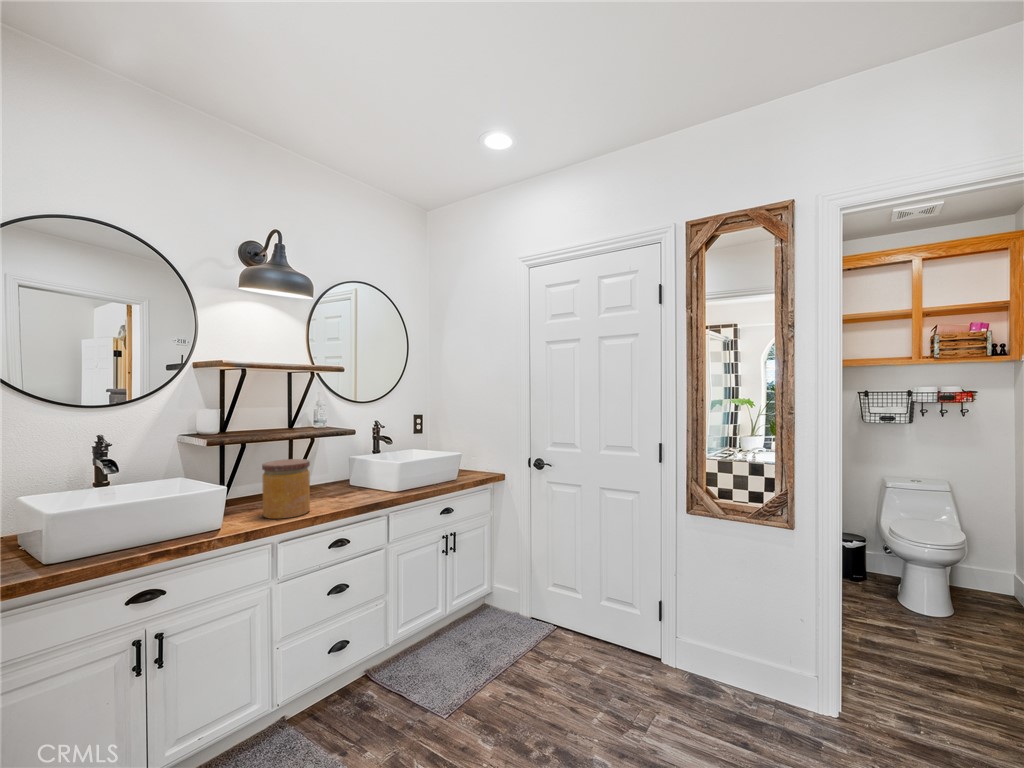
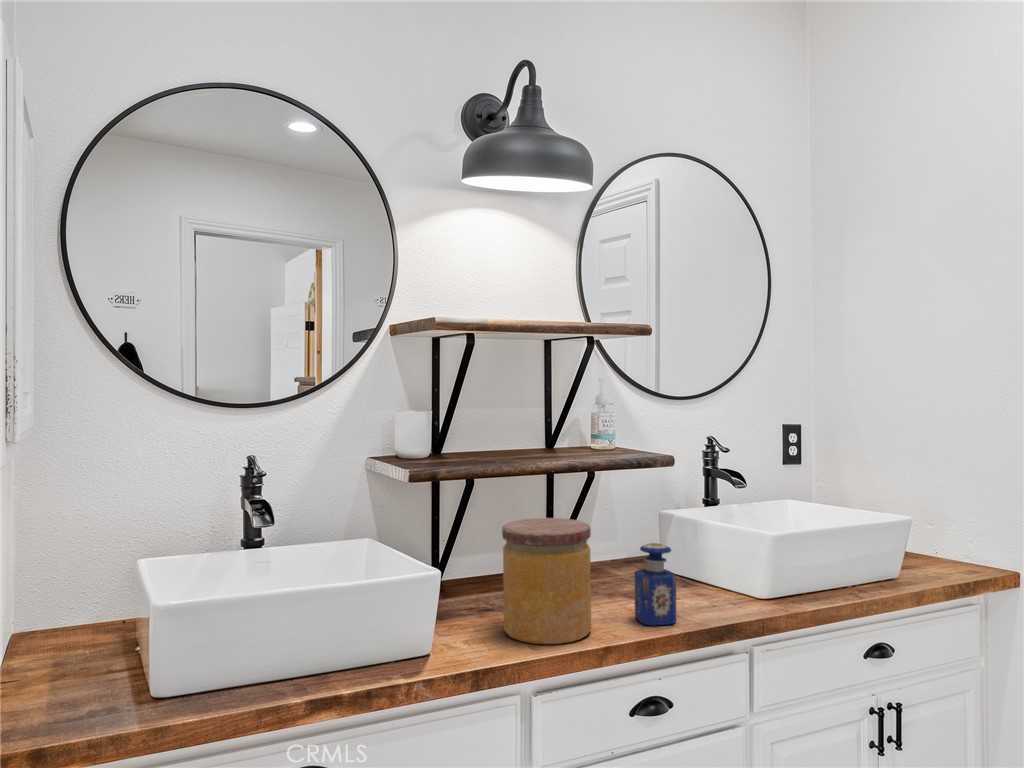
perfume bottle: none [332,468,353,506] -> present [634,543,677,625]

